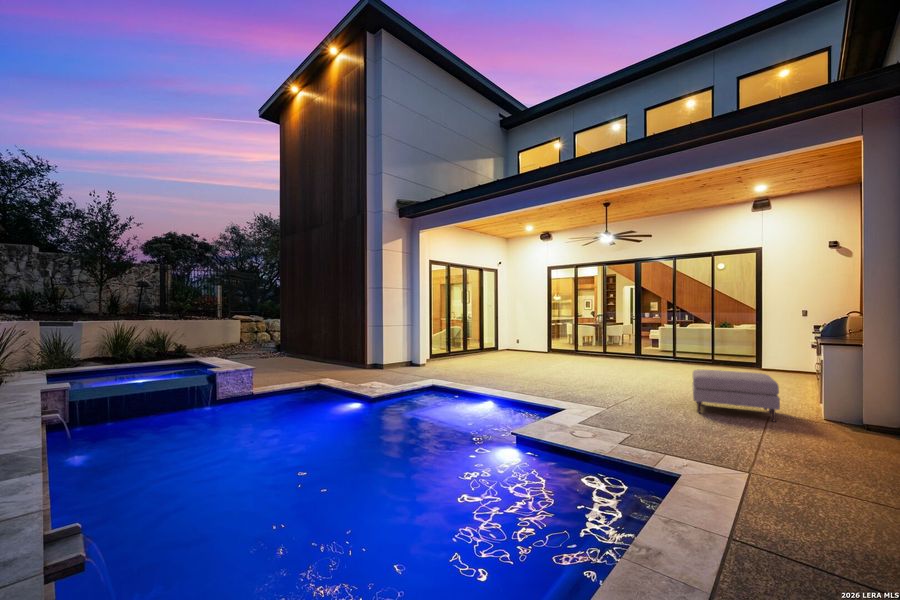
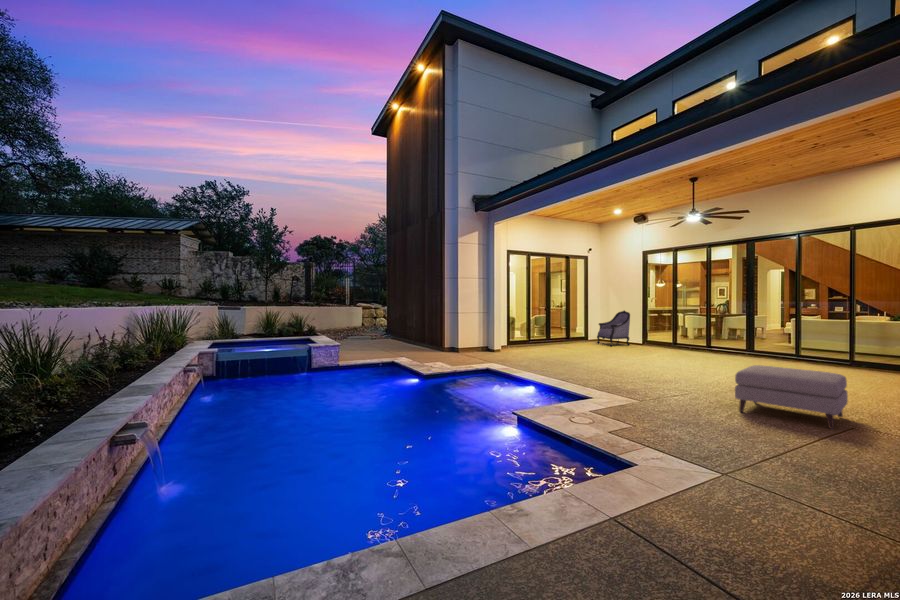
armchair: none [508,321,539,356] -> present [597,311,630,346]

